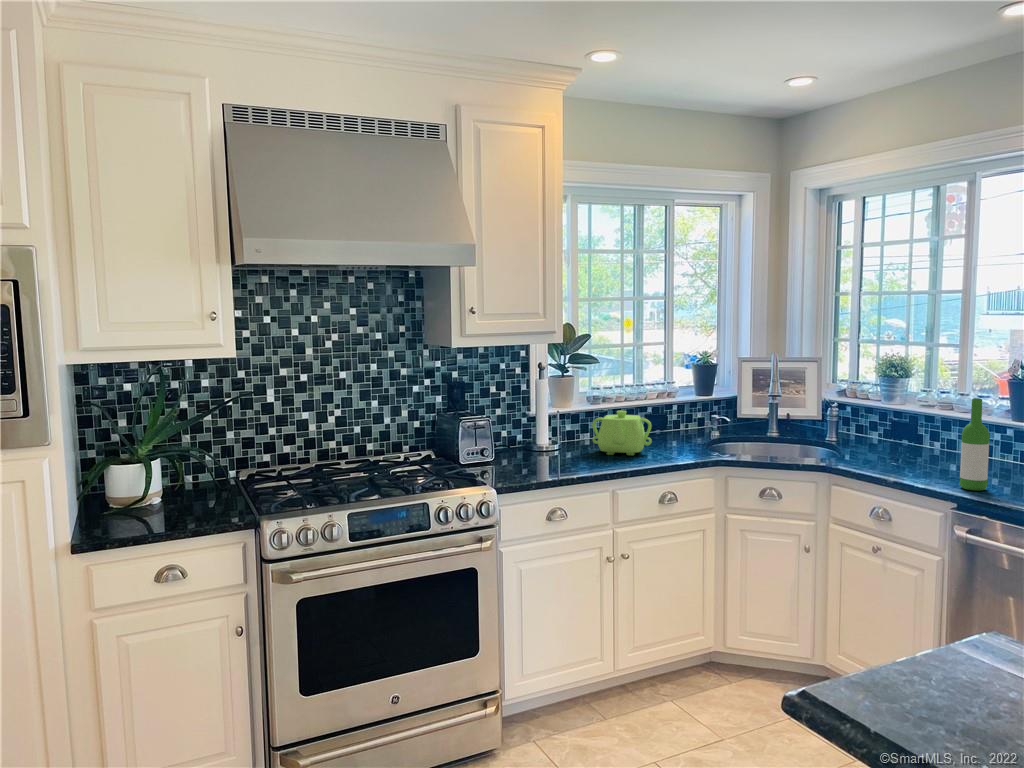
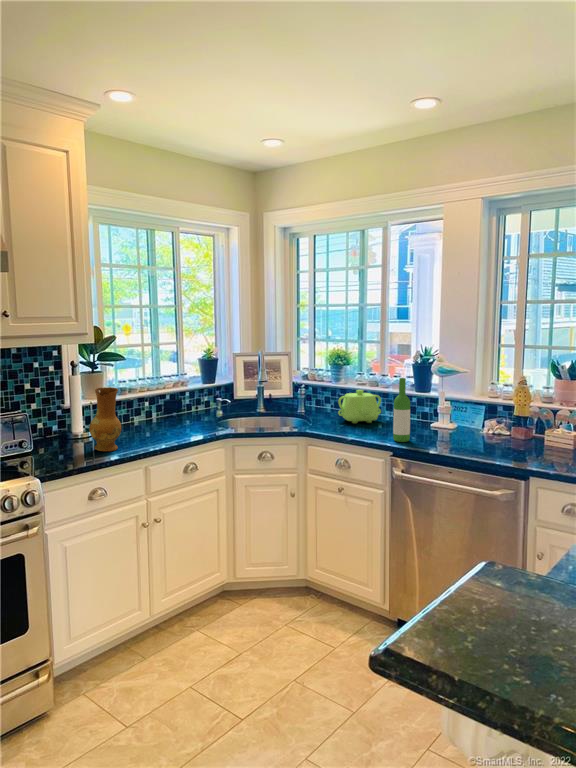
ceramic jug: none [553,394,589,469] -> present [89,387,121,451]
teapot: present [592,411,651,455] -> present [338,390,381,423]

